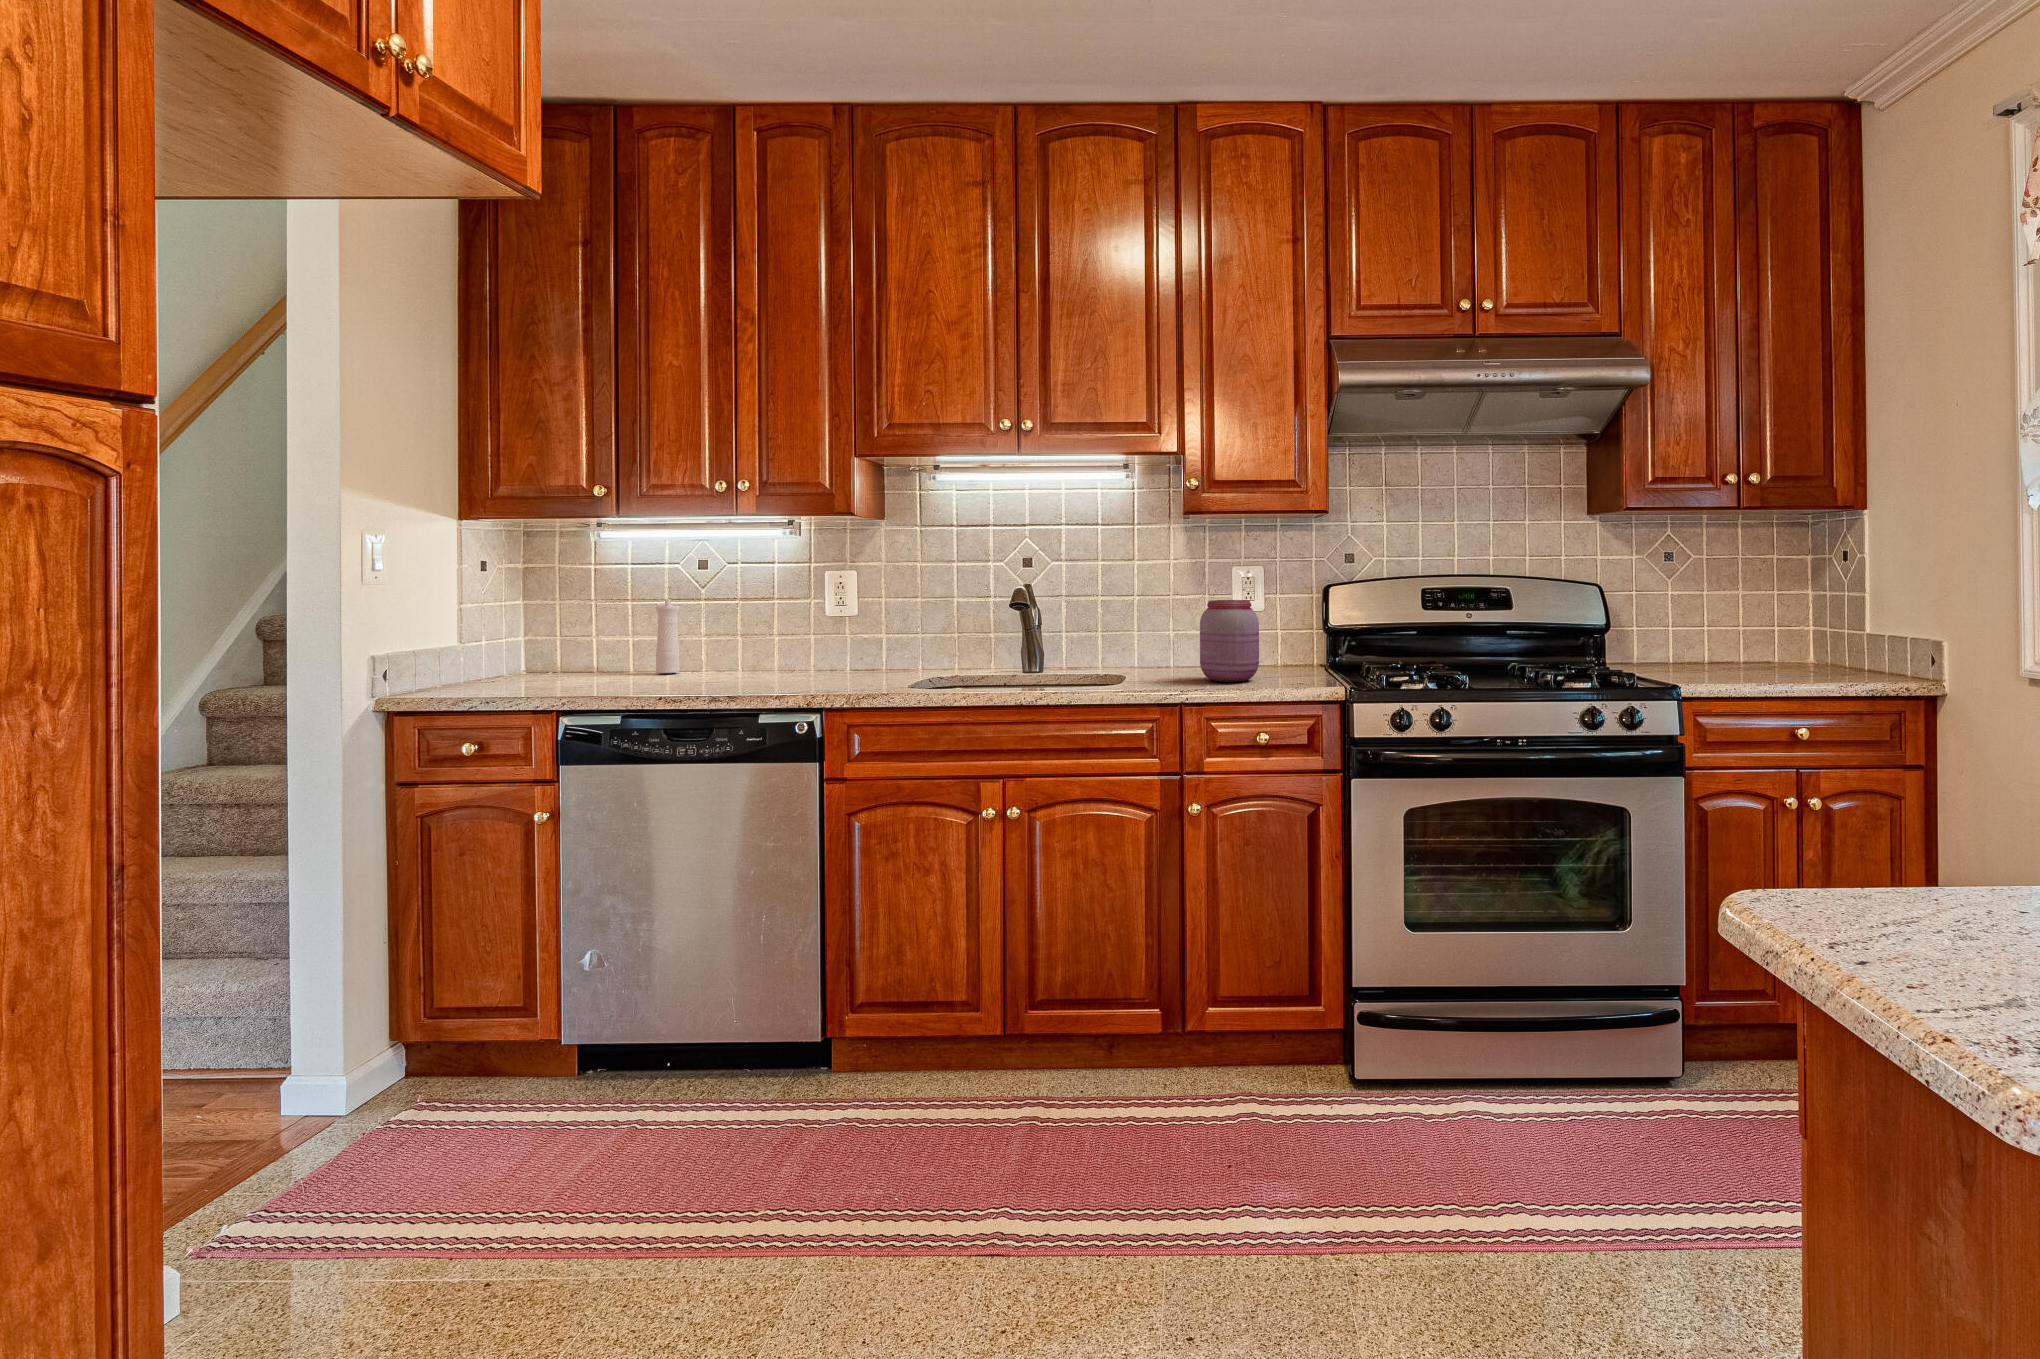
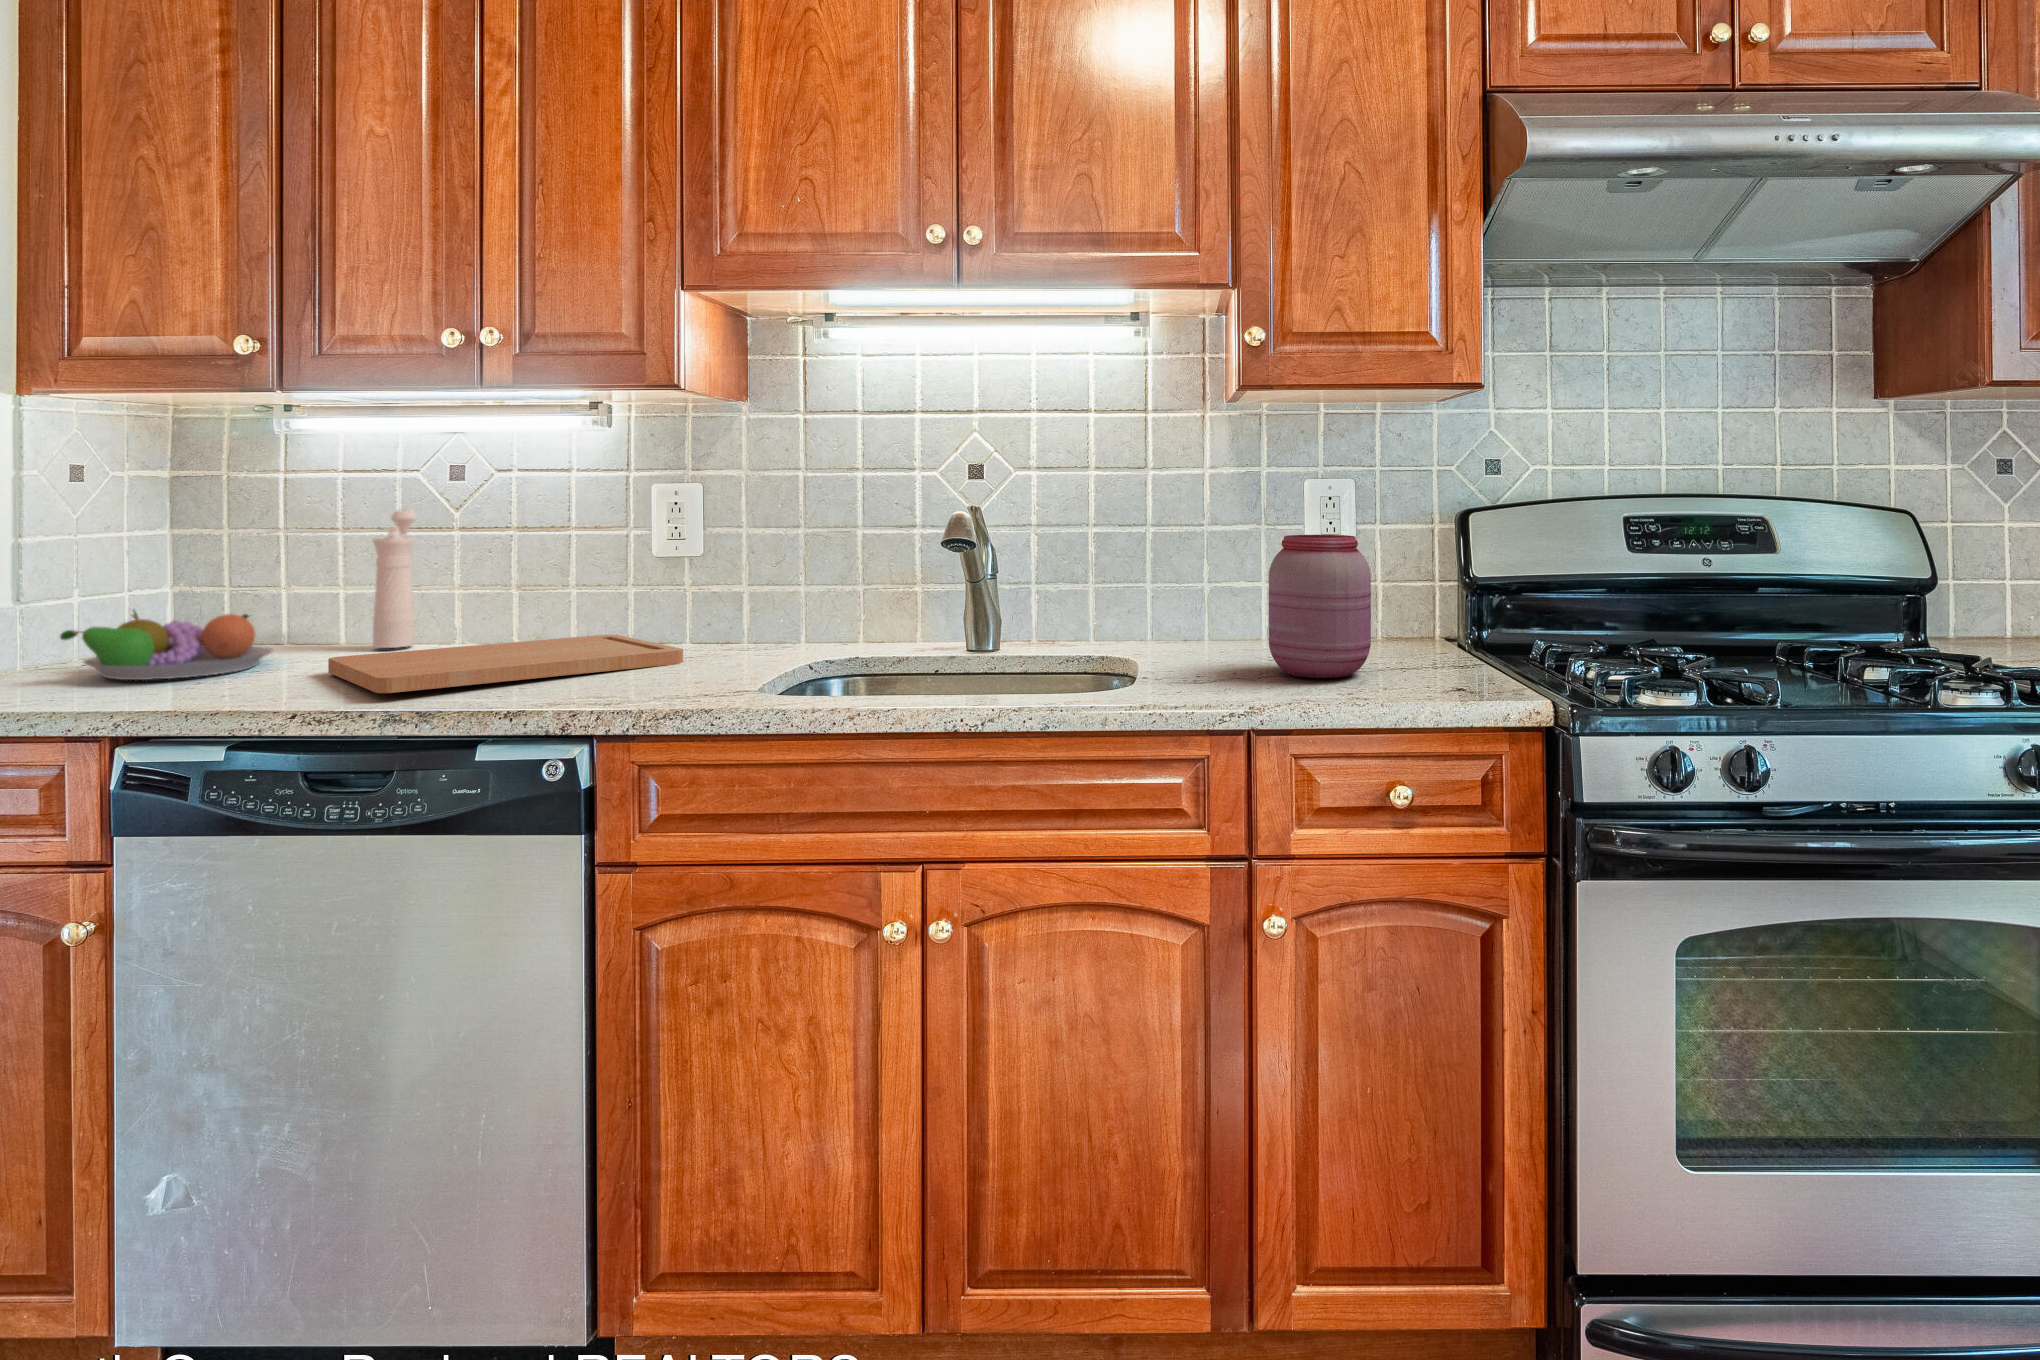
fruit bowl: none [498,647,607,687] -> present [60,611,273,680]
cutting board: none [649,666,852,689] -> present [328,635,683,693]

